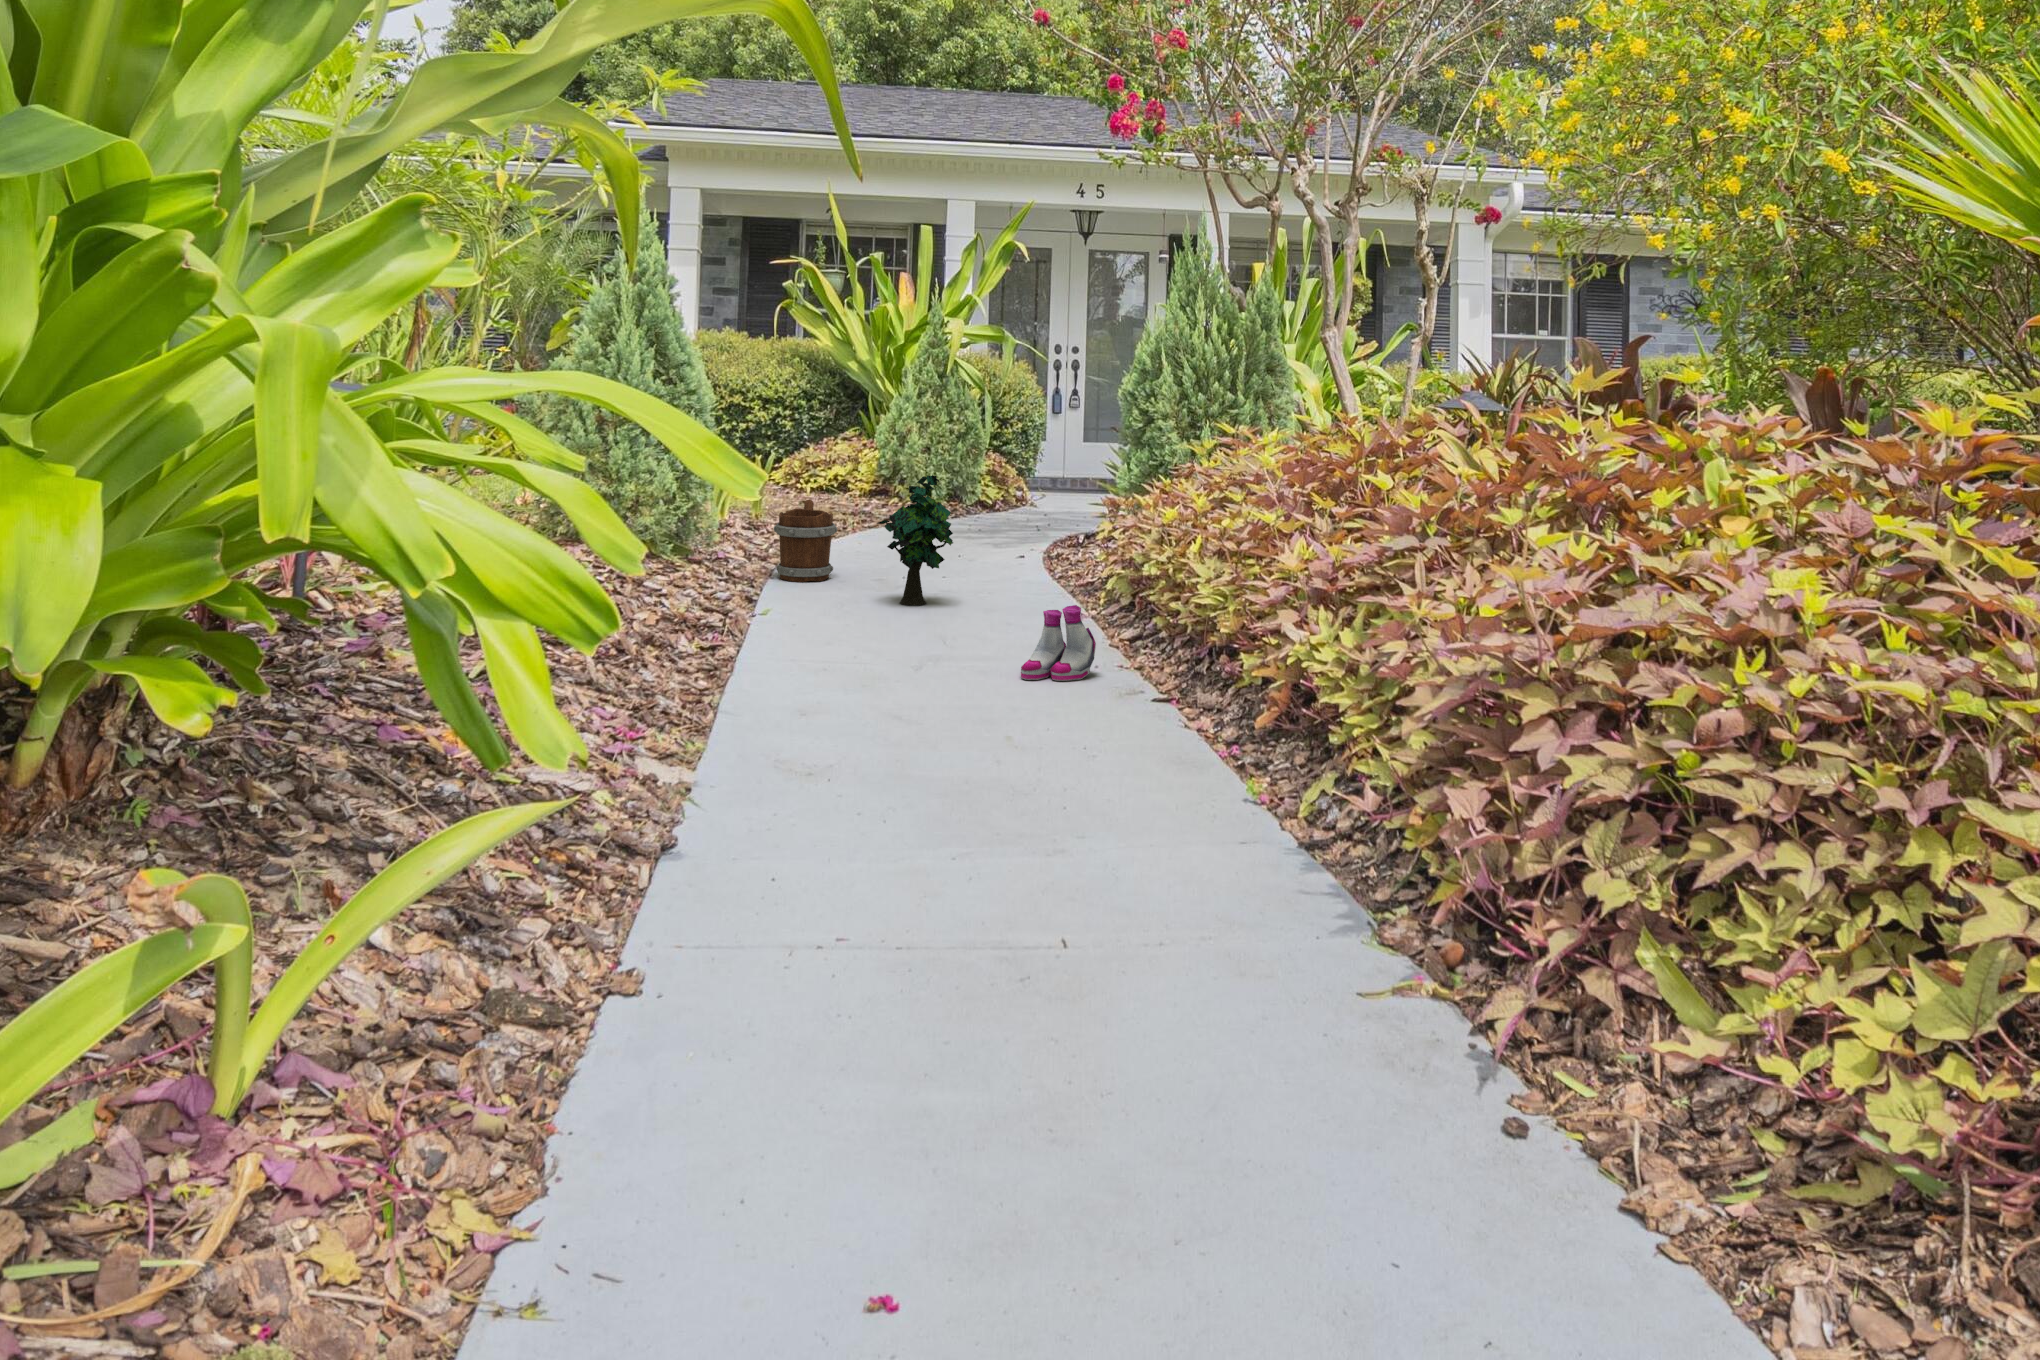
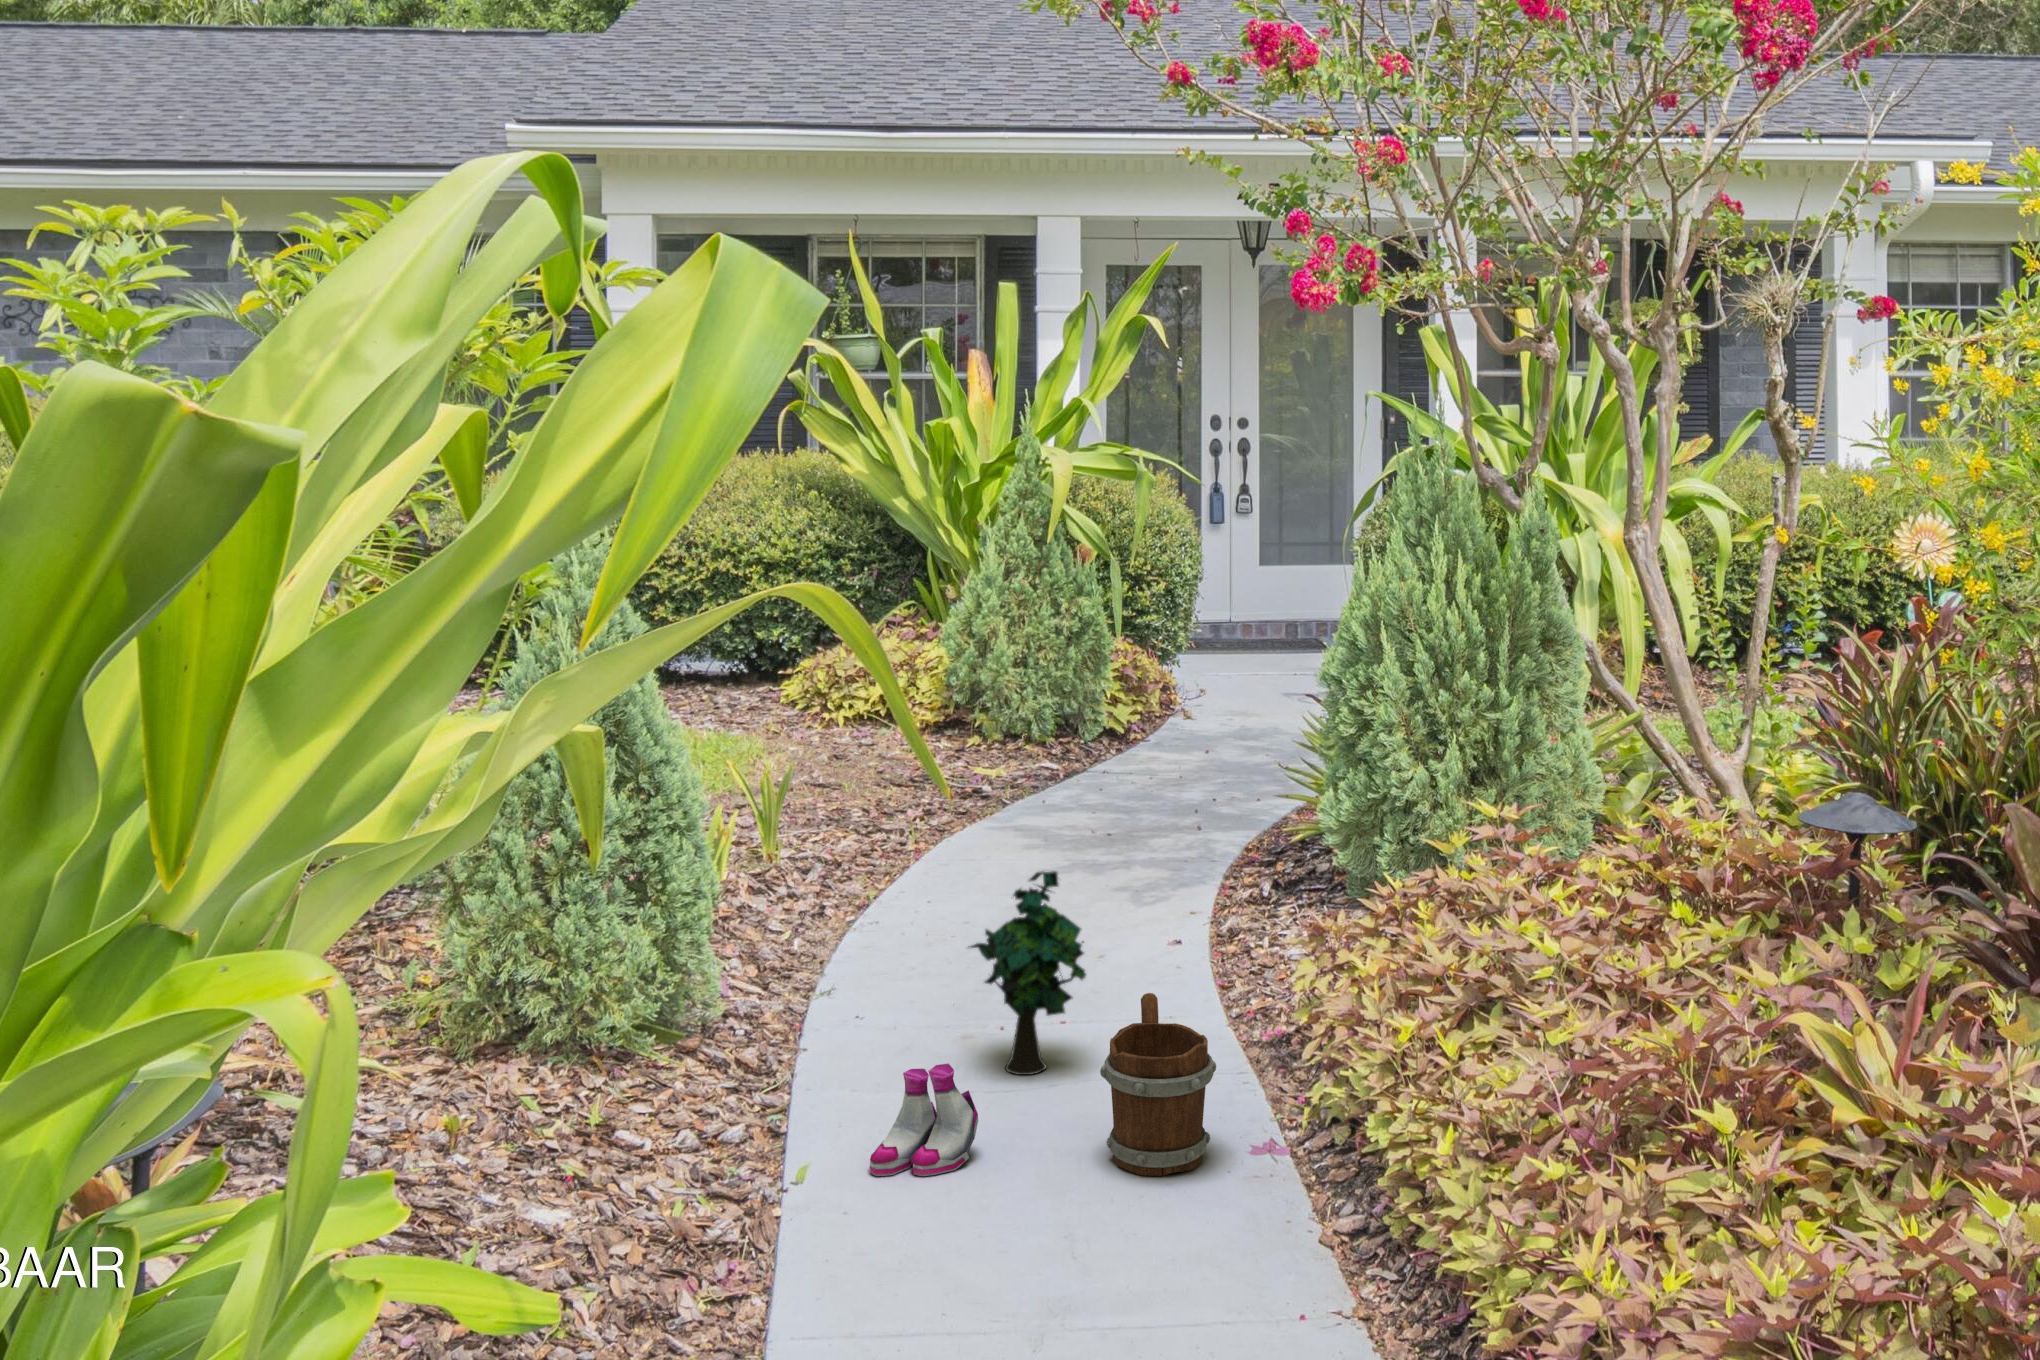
bucket: present [774,500,837,582] -> present [1100,993,1216,1176]
boots: present [1021,605,1096,681] -> present [870,1063,978,1176]

